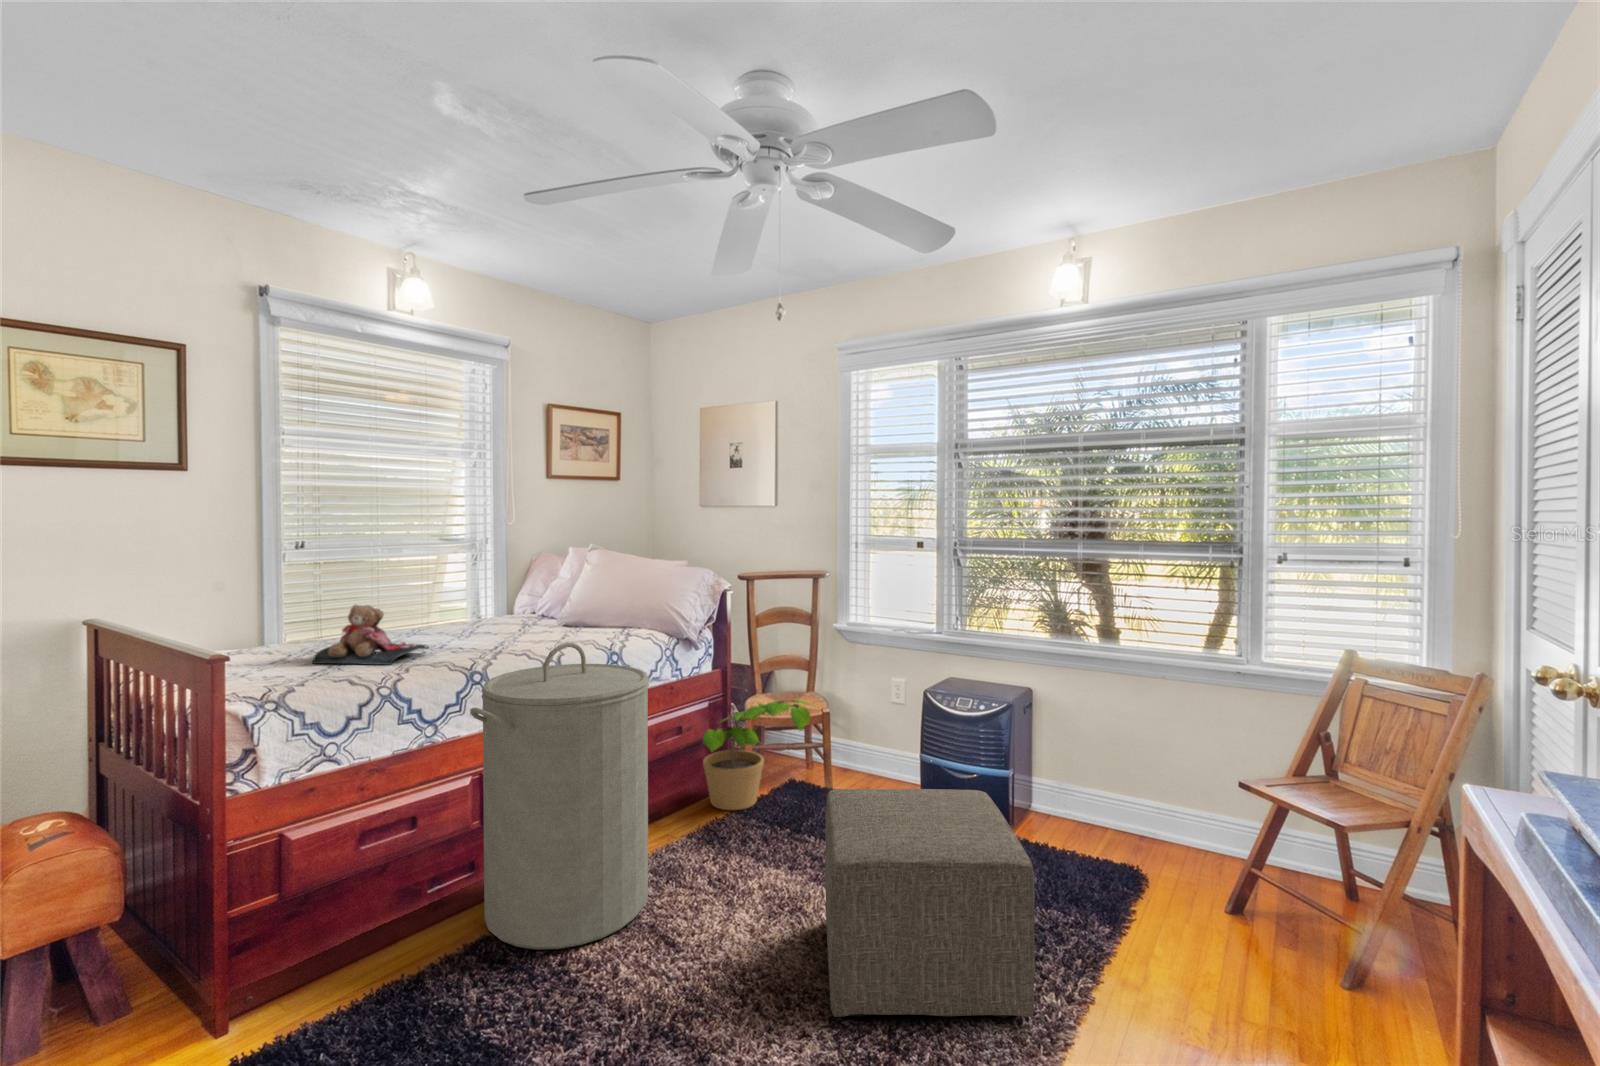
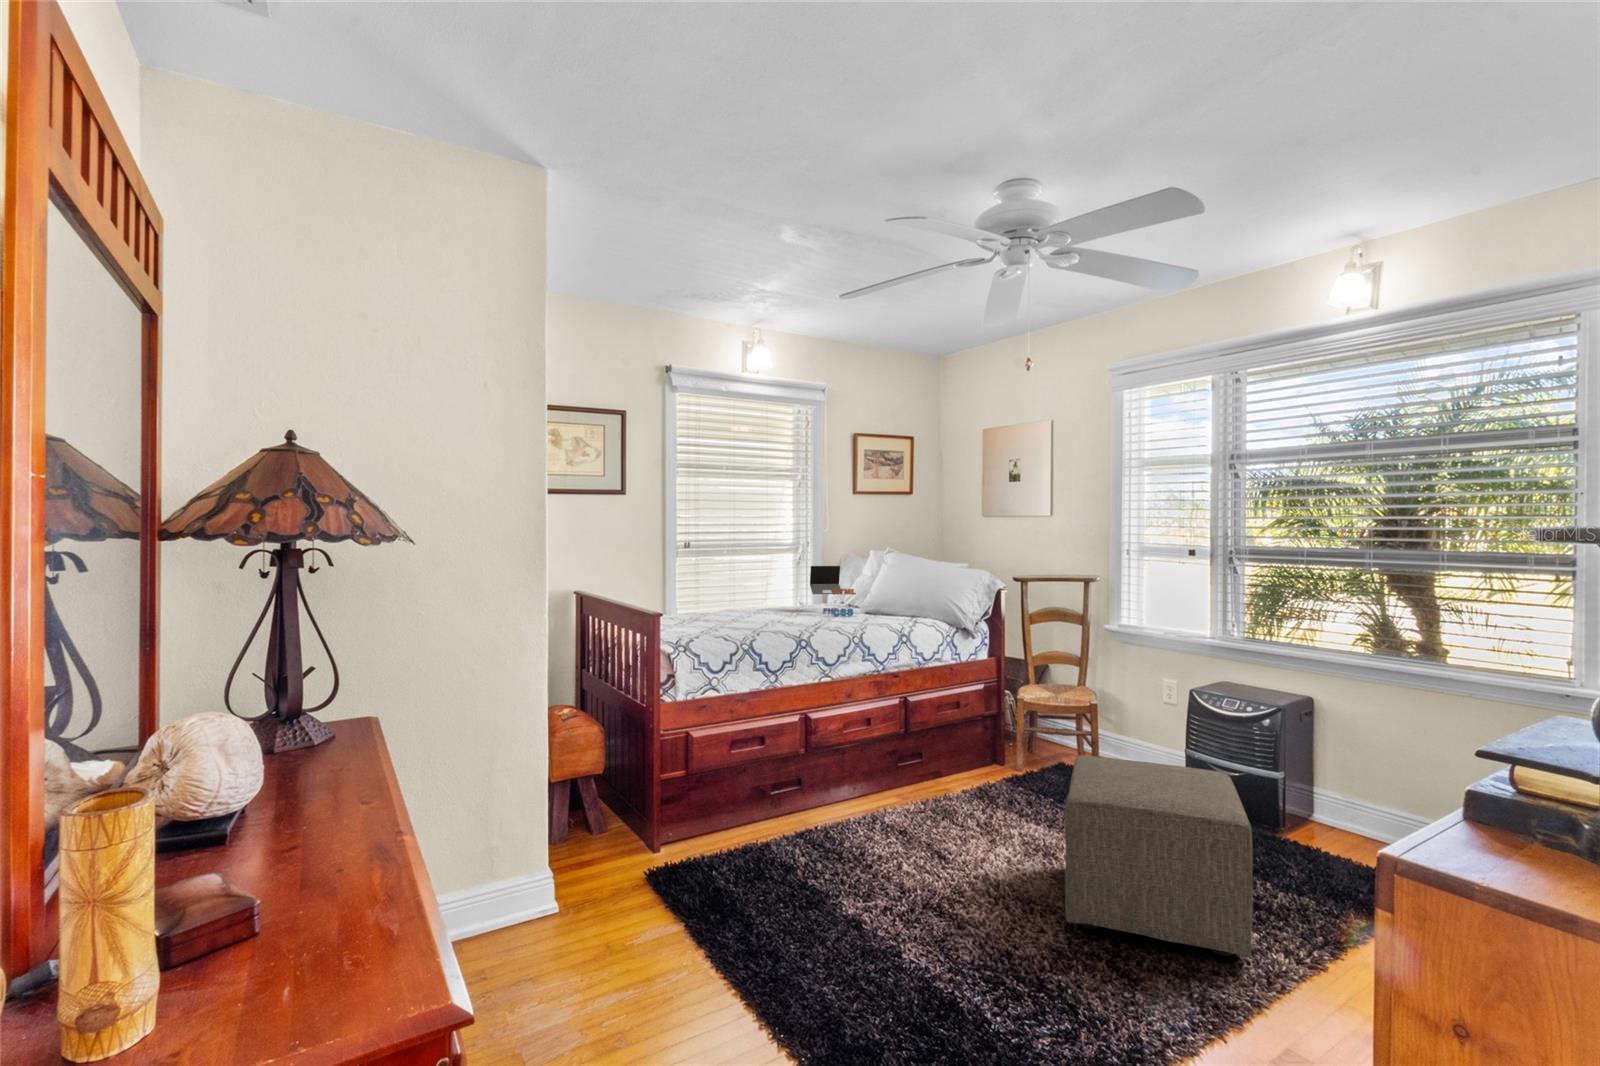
laptop: none [489,568,551,632] -> present [810,566,856,616]
teddy bear: present [313,605,429,665] -> none [699,586,771,630]
laundry hamper: present [470,643,649,950] -> none [801,621,930,847]
potted plant: present [702,699,812,810] -> none [977,687,1081,779]

